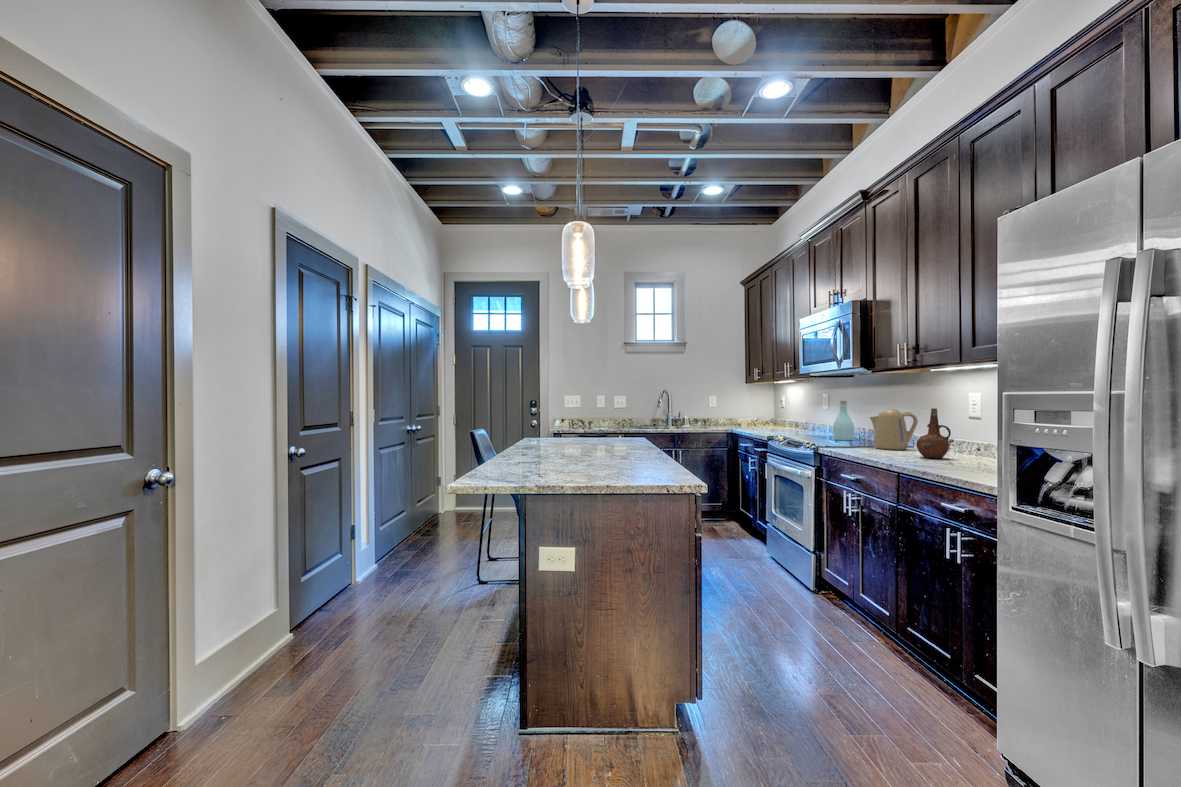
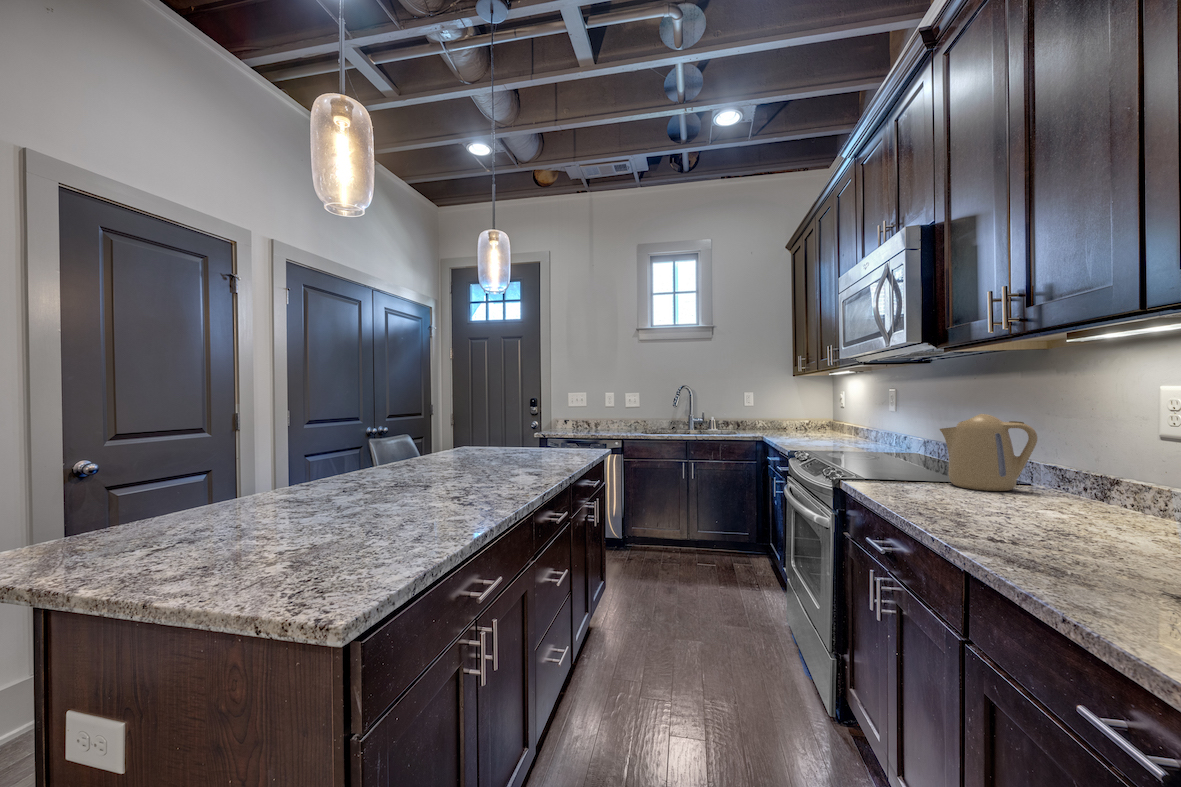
bottle: present [833,401,854,441] -> none [891,399,927,462]
ceramic pitcher: present [917,408,951,458] -> none [1027,418,1113,527]

